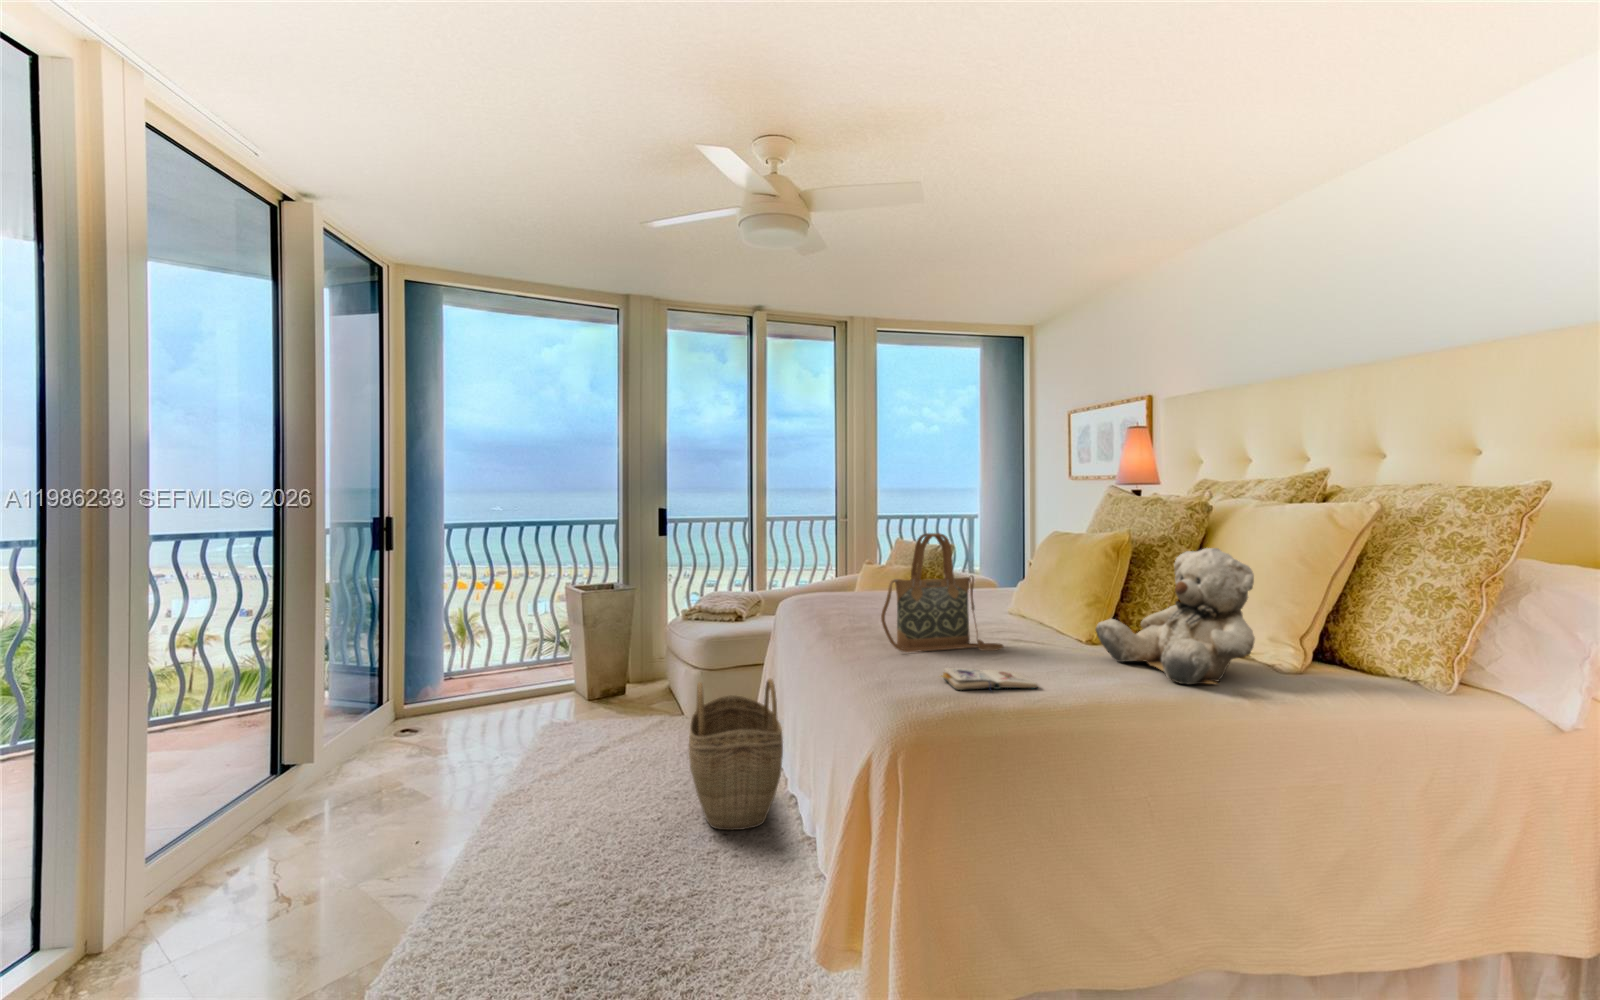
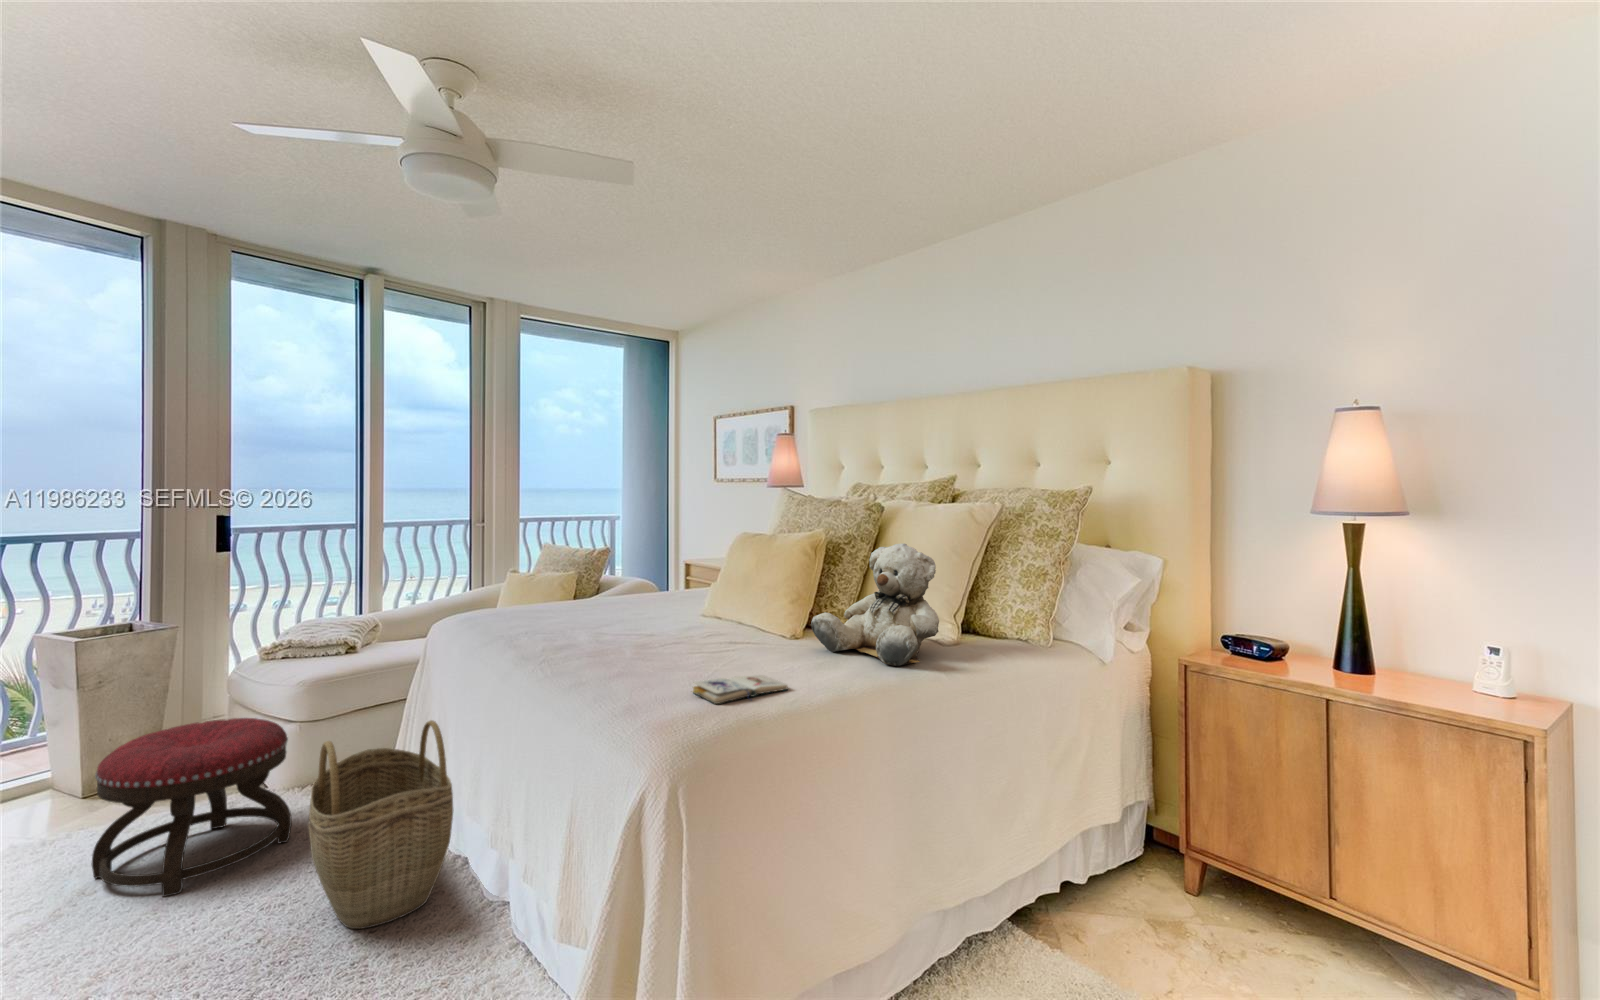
handbag: present [881,533,1003,652] -> none [604,537,728,669]
ottoman: none [583,659,690,775] -> present [92,718,292,897]

